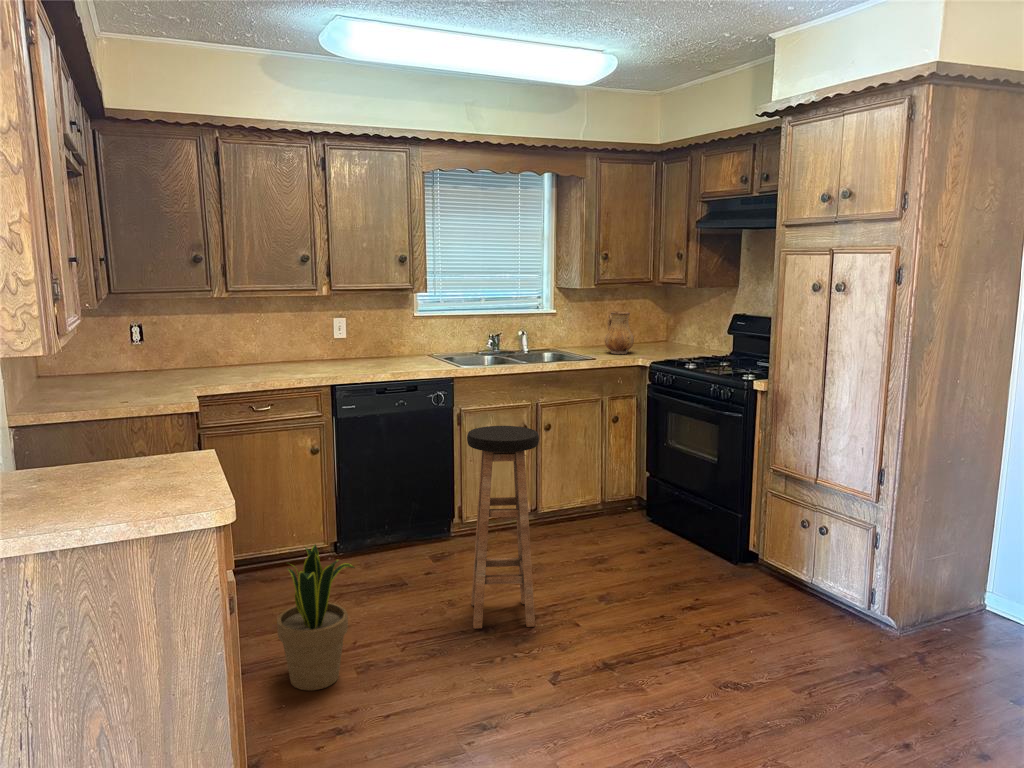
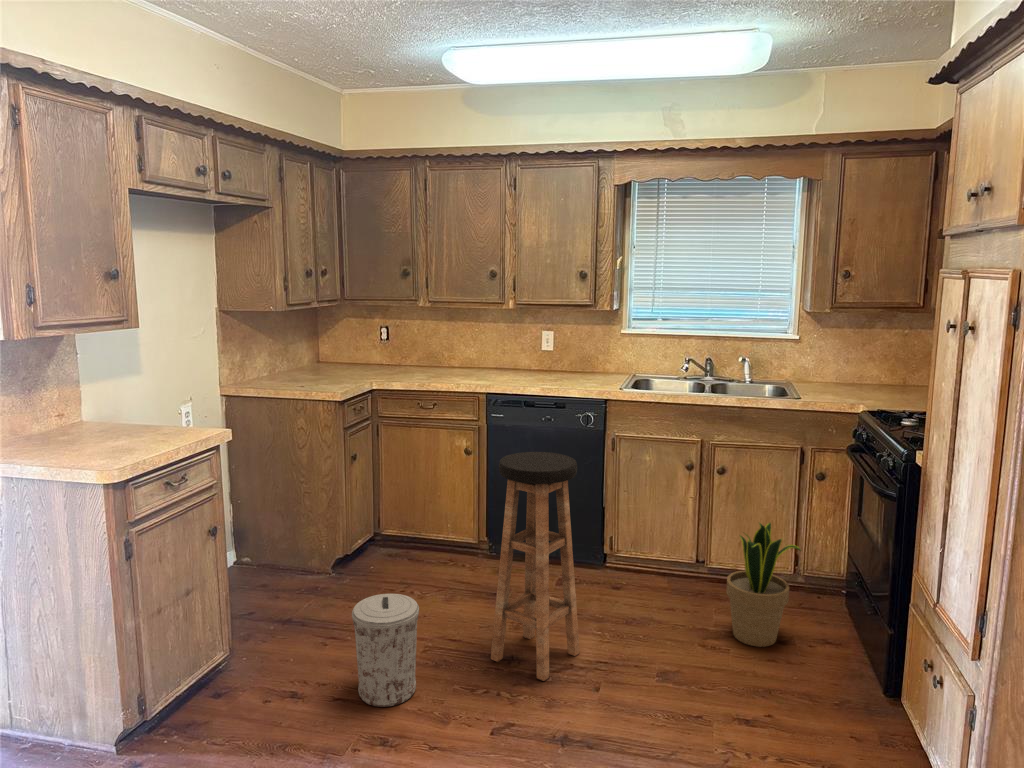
ceramic pitcher: present [605,312,634,354] -> none [843,343,884,396]
potted plant: present [277,544,355,690] -> present [726,523,801,647]
trash can: none [397,584,463,695] -> present [352,594,419,707]

